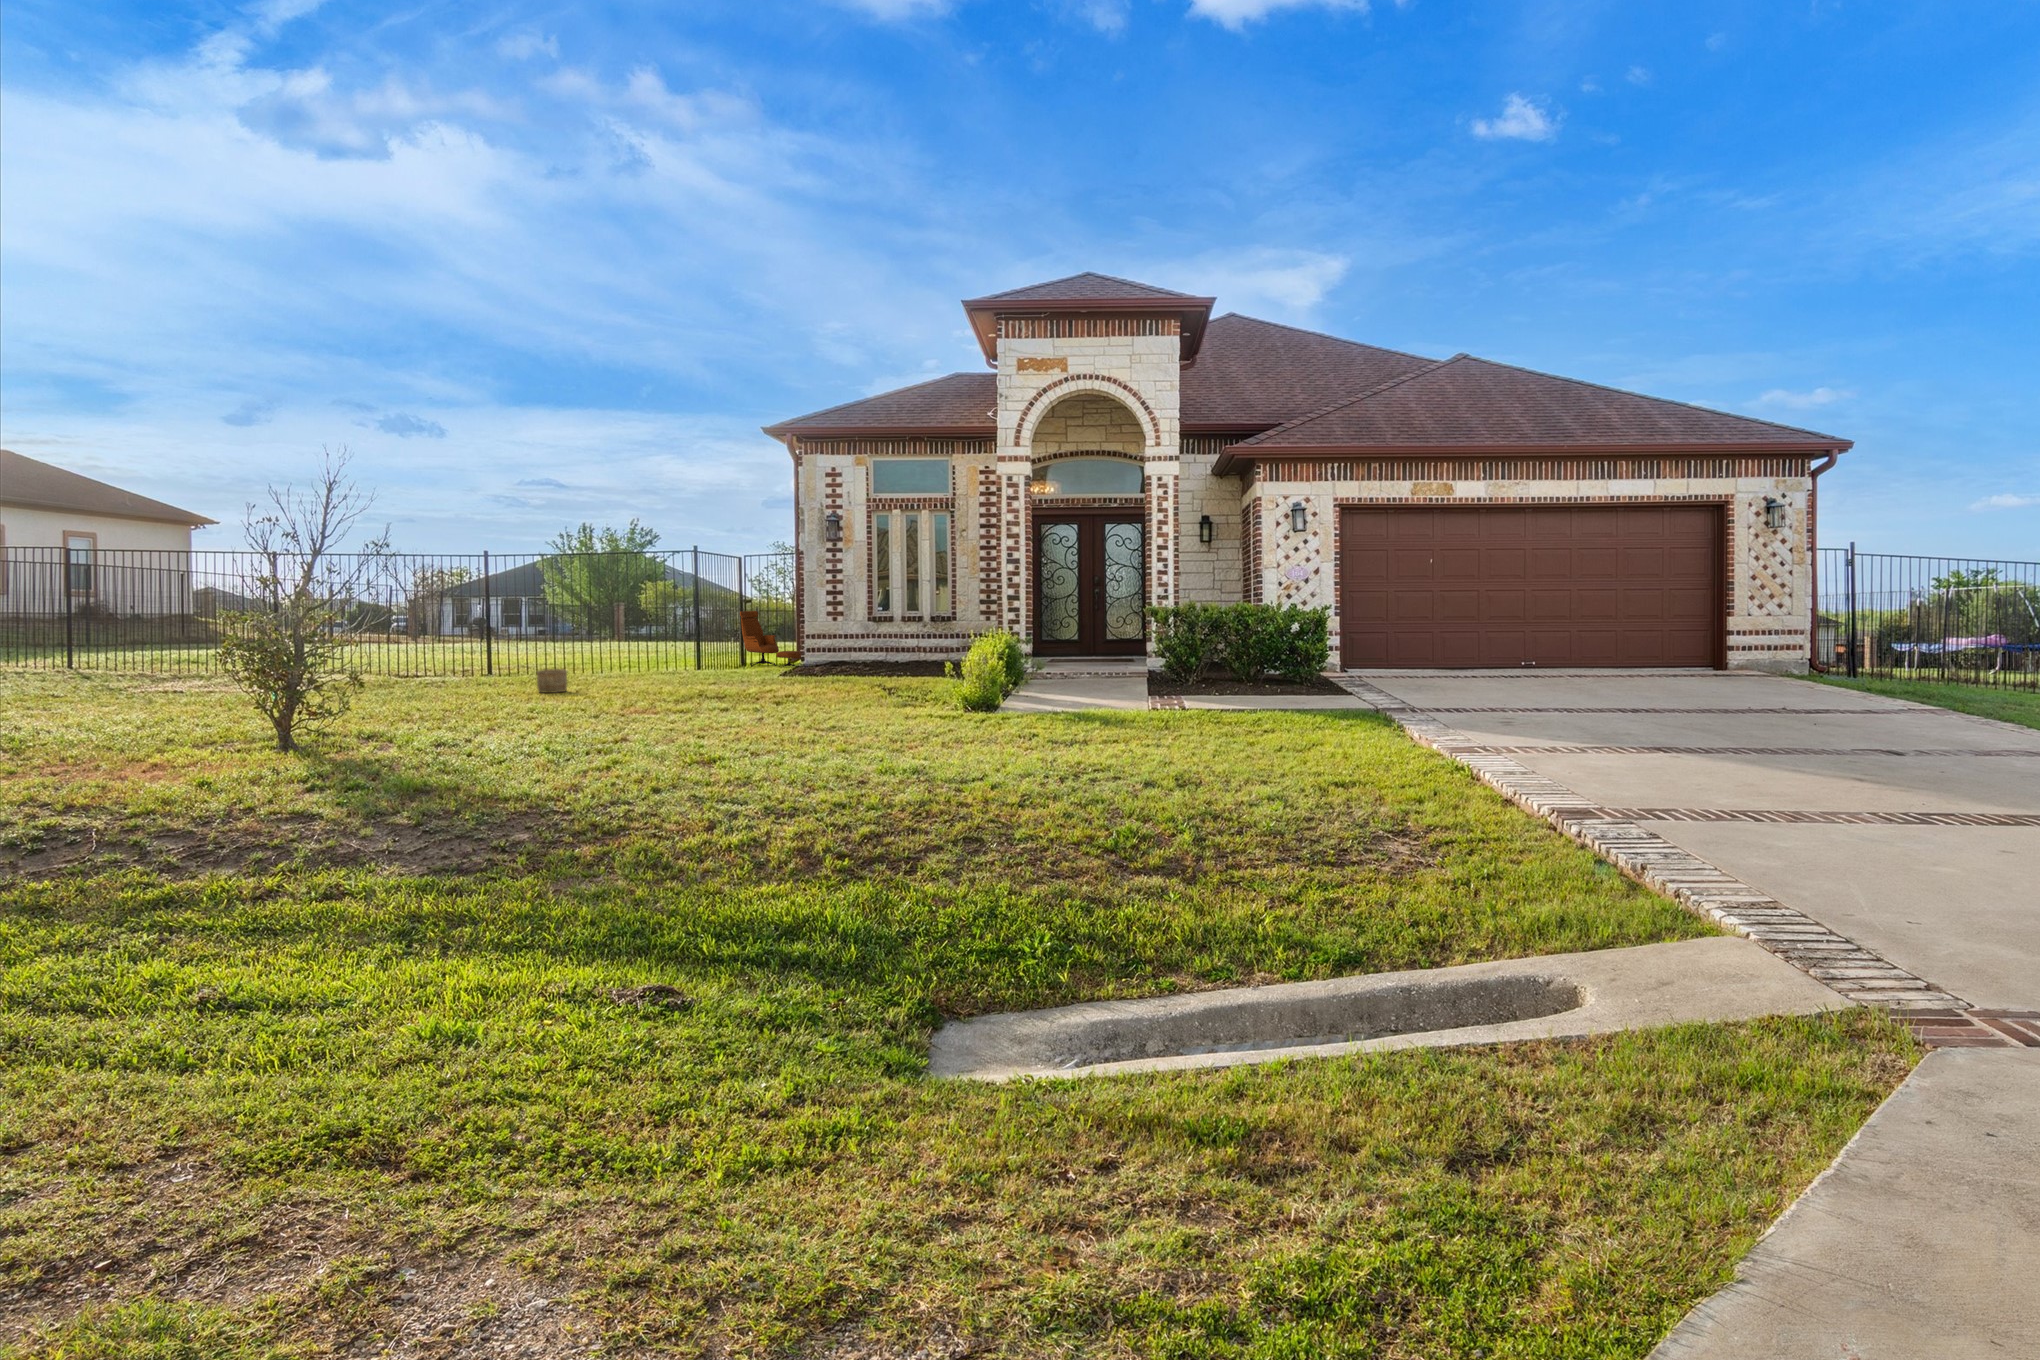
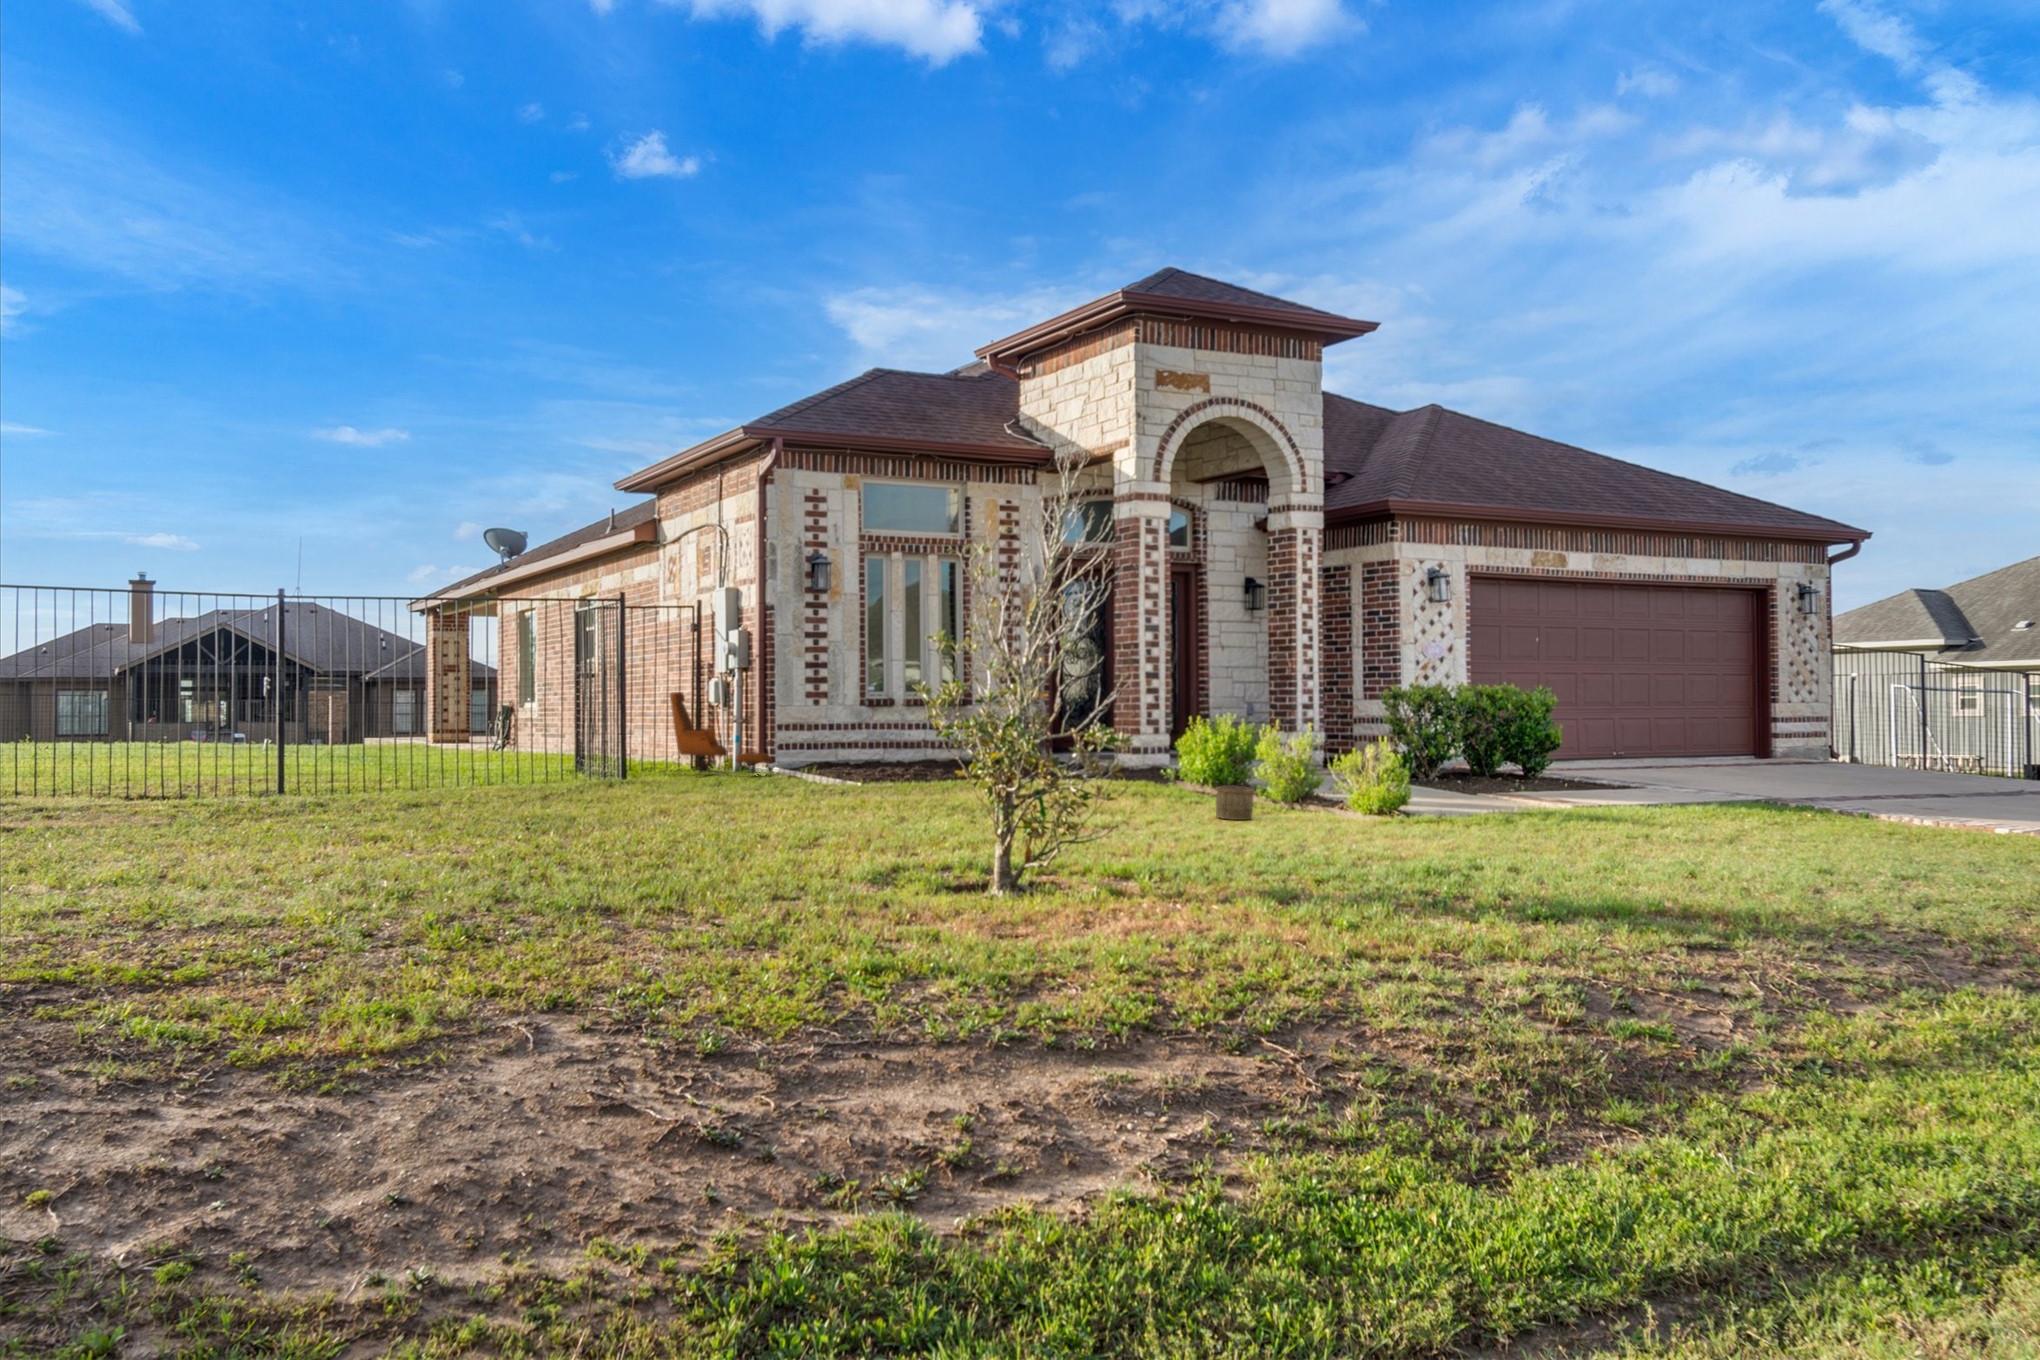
wooden bucket: present [537,669,567,693] -> present [1216,785,1254,820]

